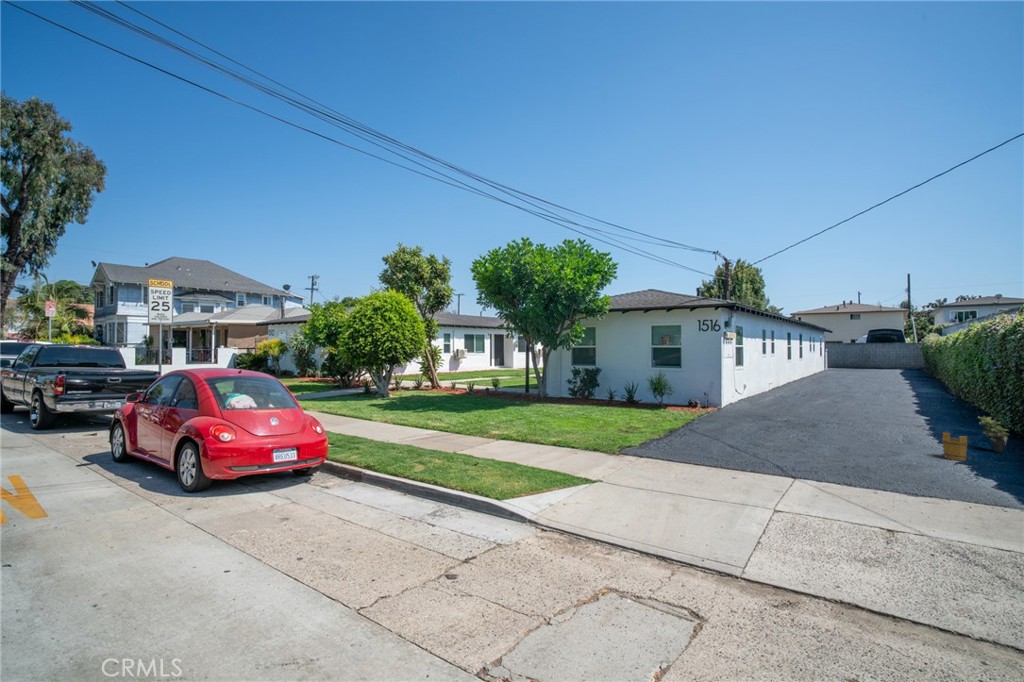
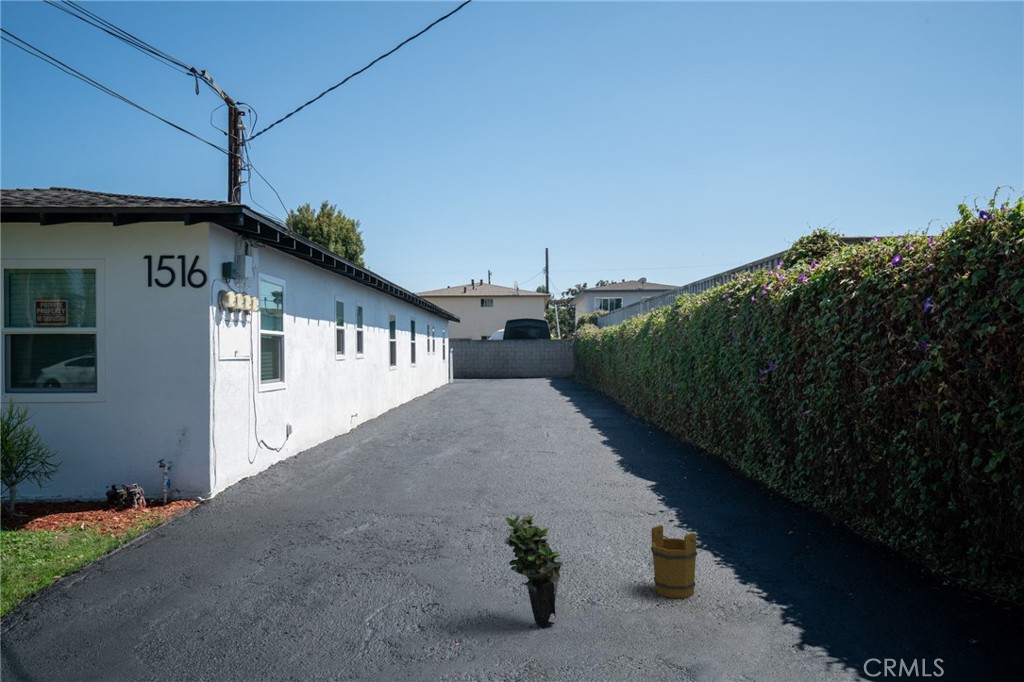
potted plant: present [979,417,1008,453] -> present [504,514,563,628]

